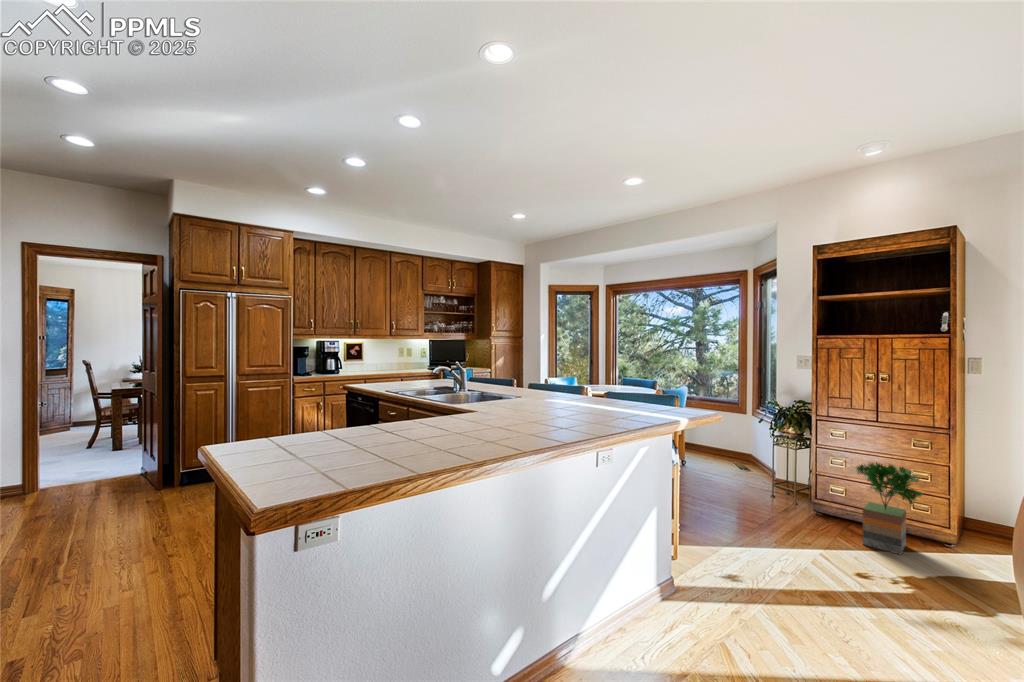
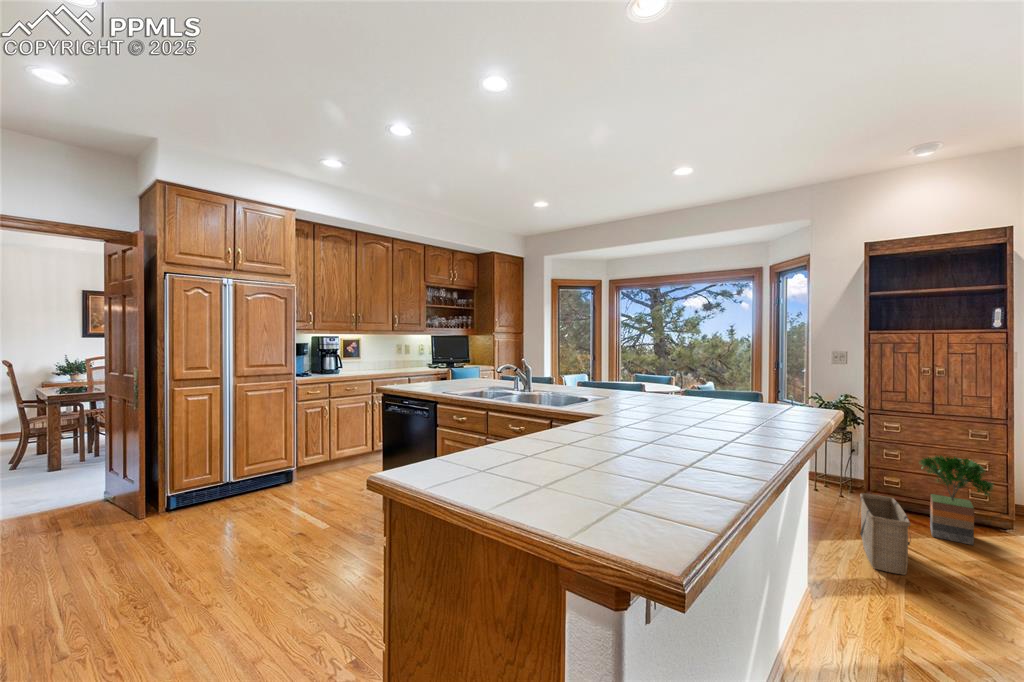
basket: none [768,497,814,575] -> present [860,493,911,575]

